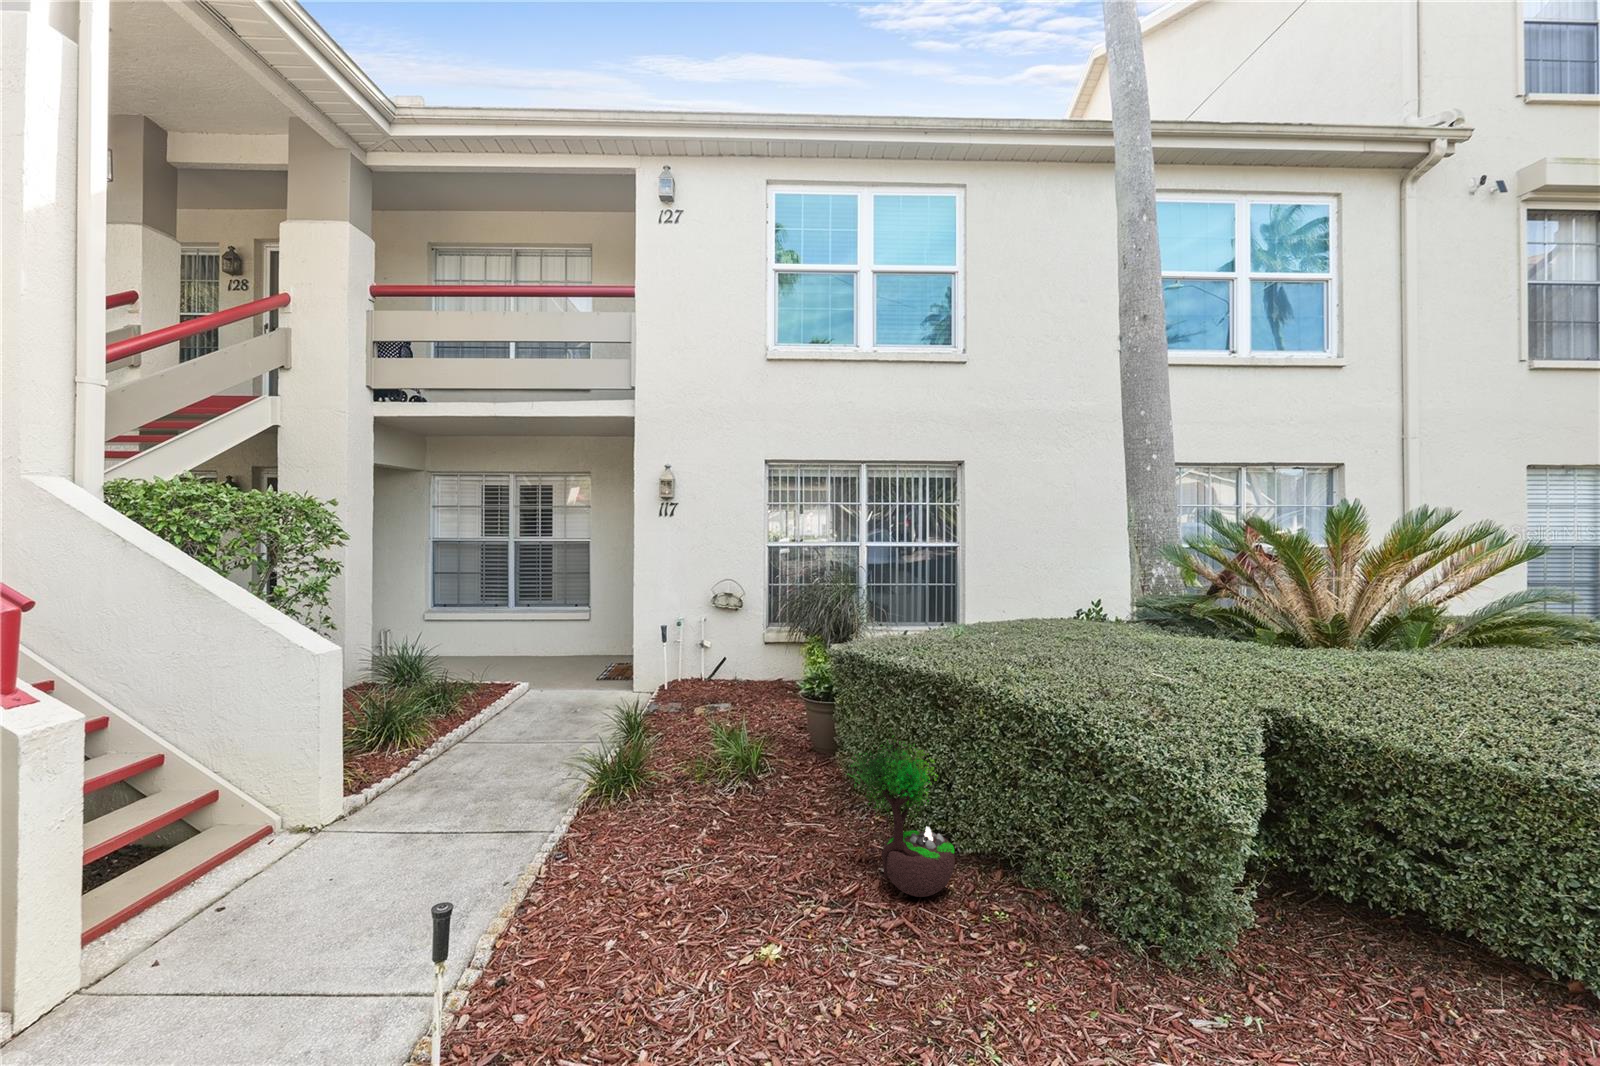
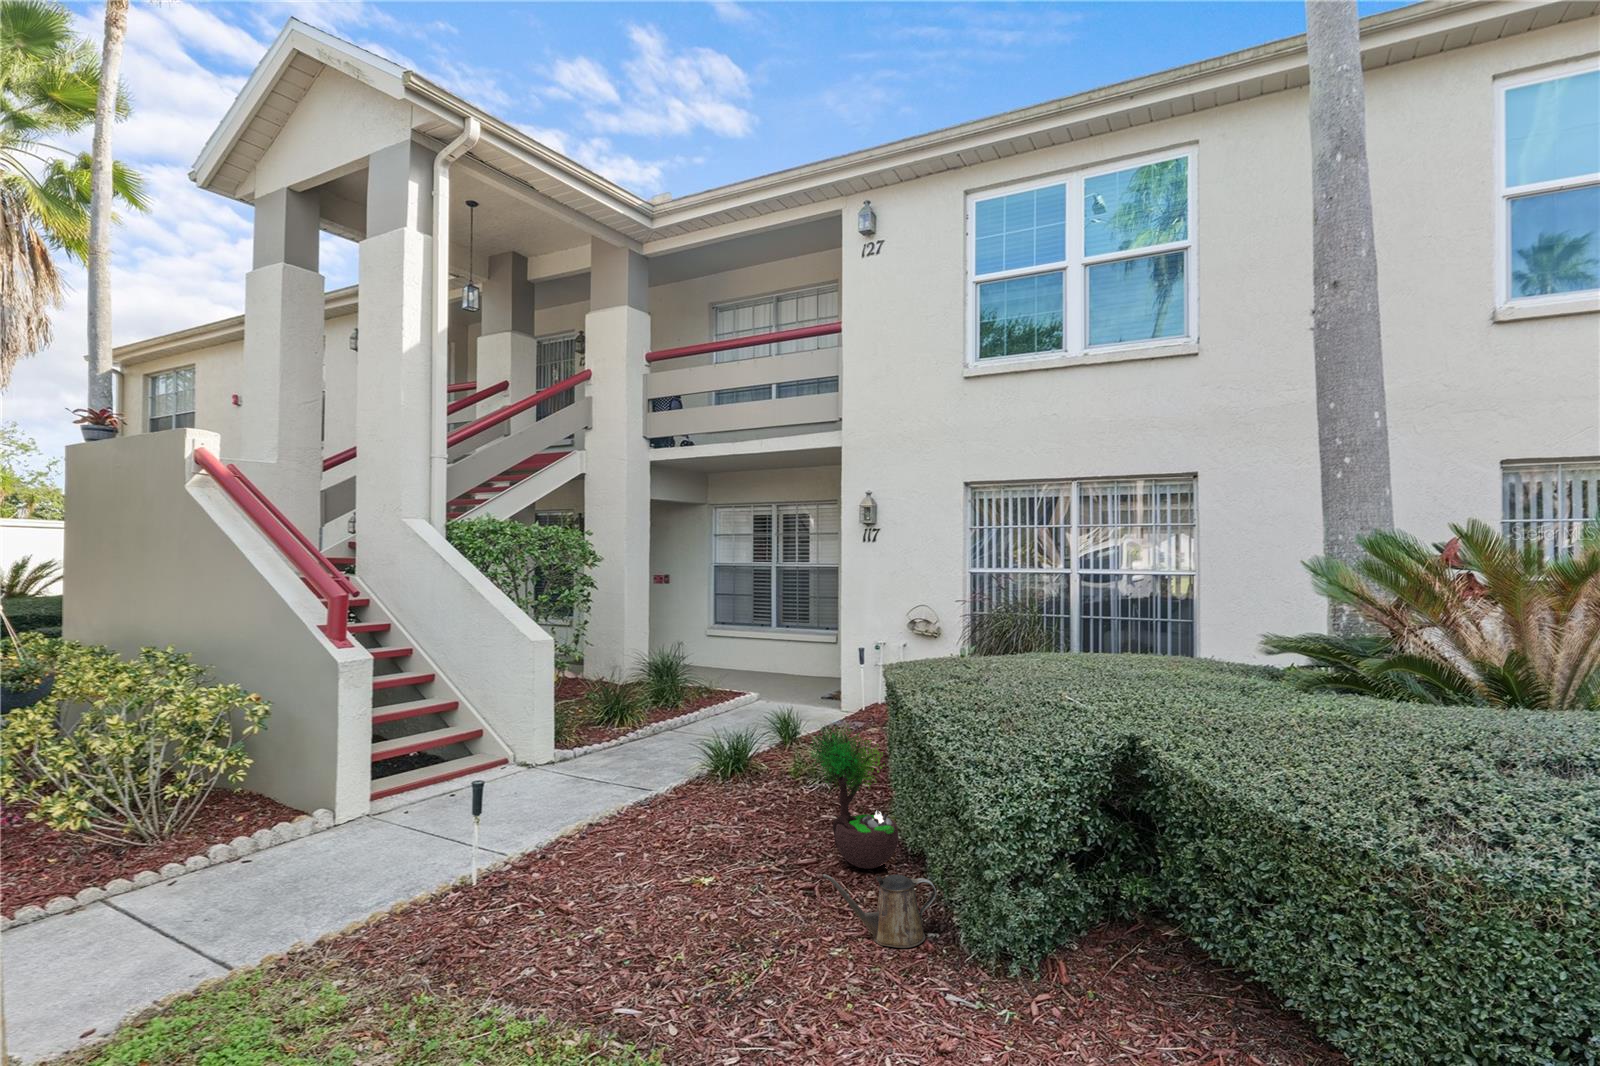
watering can: none [1020,912,1111,1007] -> present [823,874,936,948]

